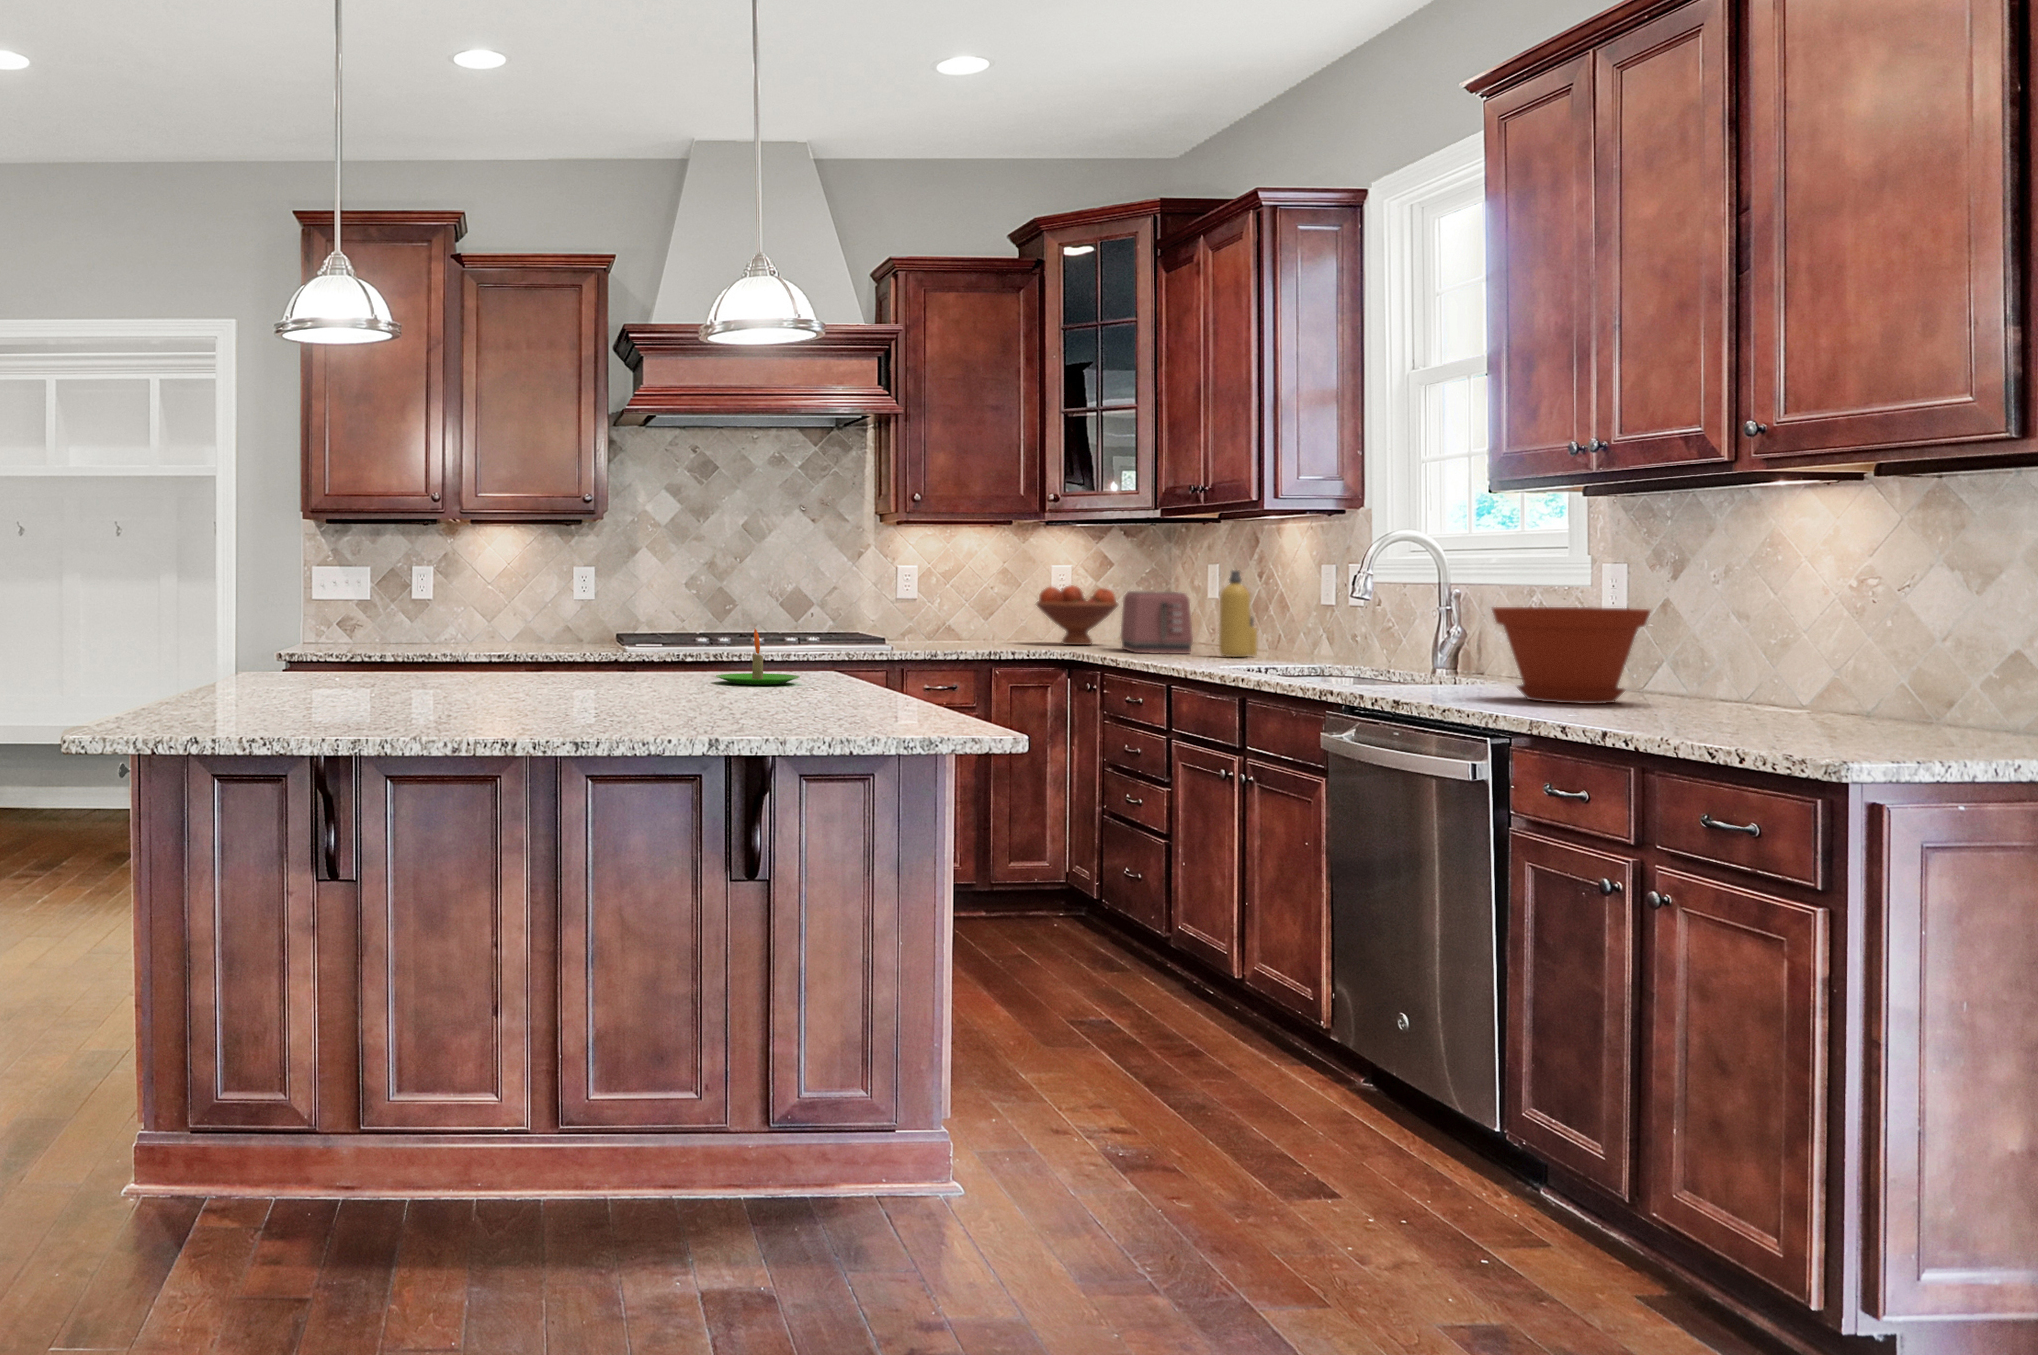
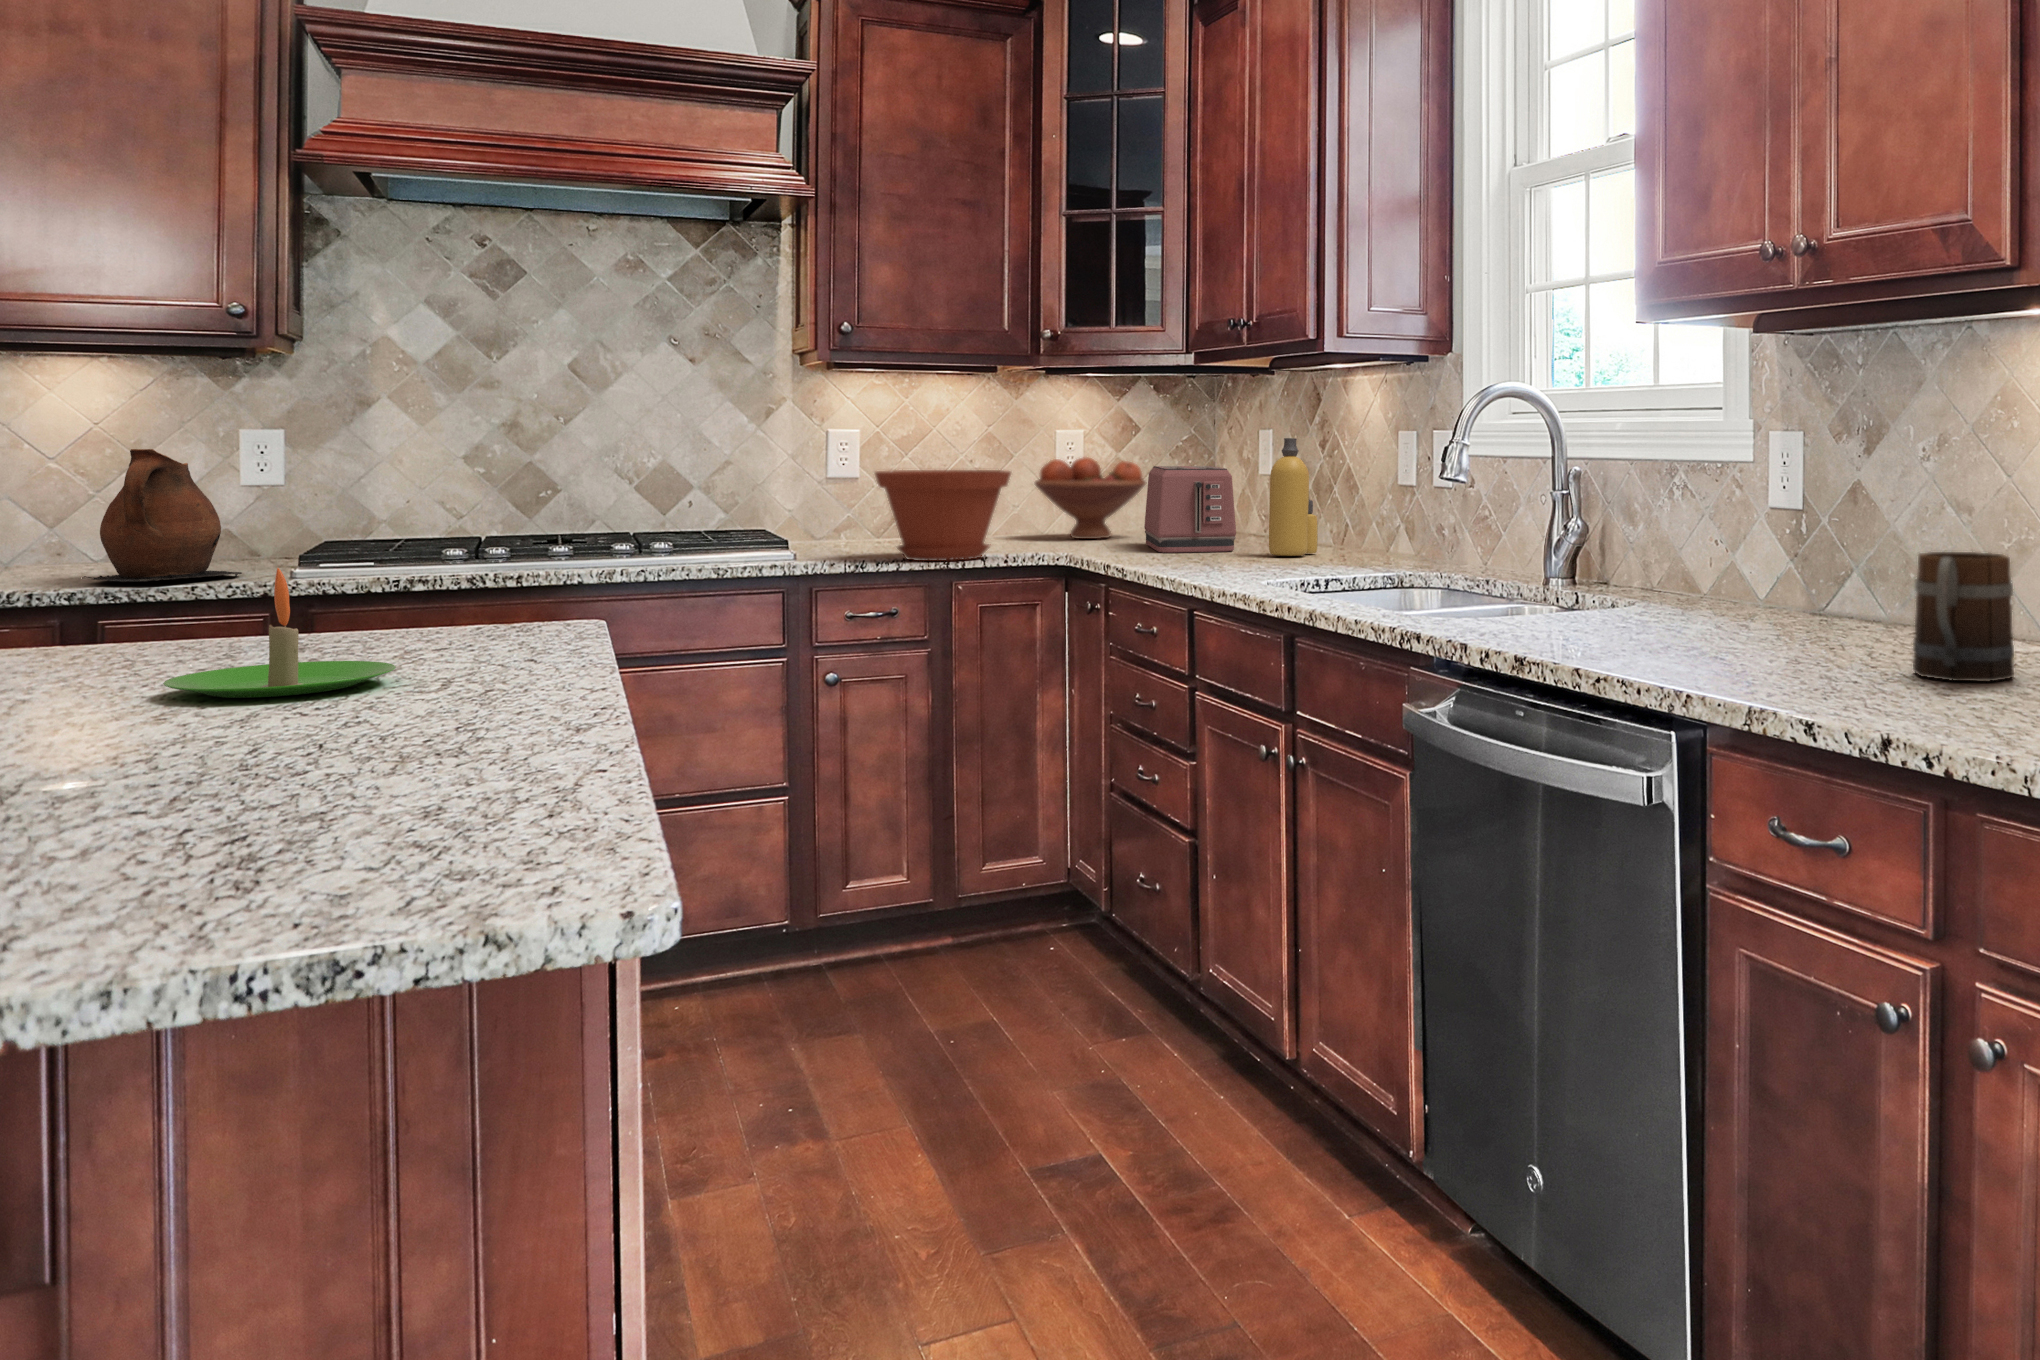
ceramic pitcher: none [538,577,607,649] -> present [84,449,242,582]
plant pot: present [1492,607,1650,704] -> present [875,470,1011,561]
mug: none [1667,640,1738,719] -> present [1913,552,2014,682]

